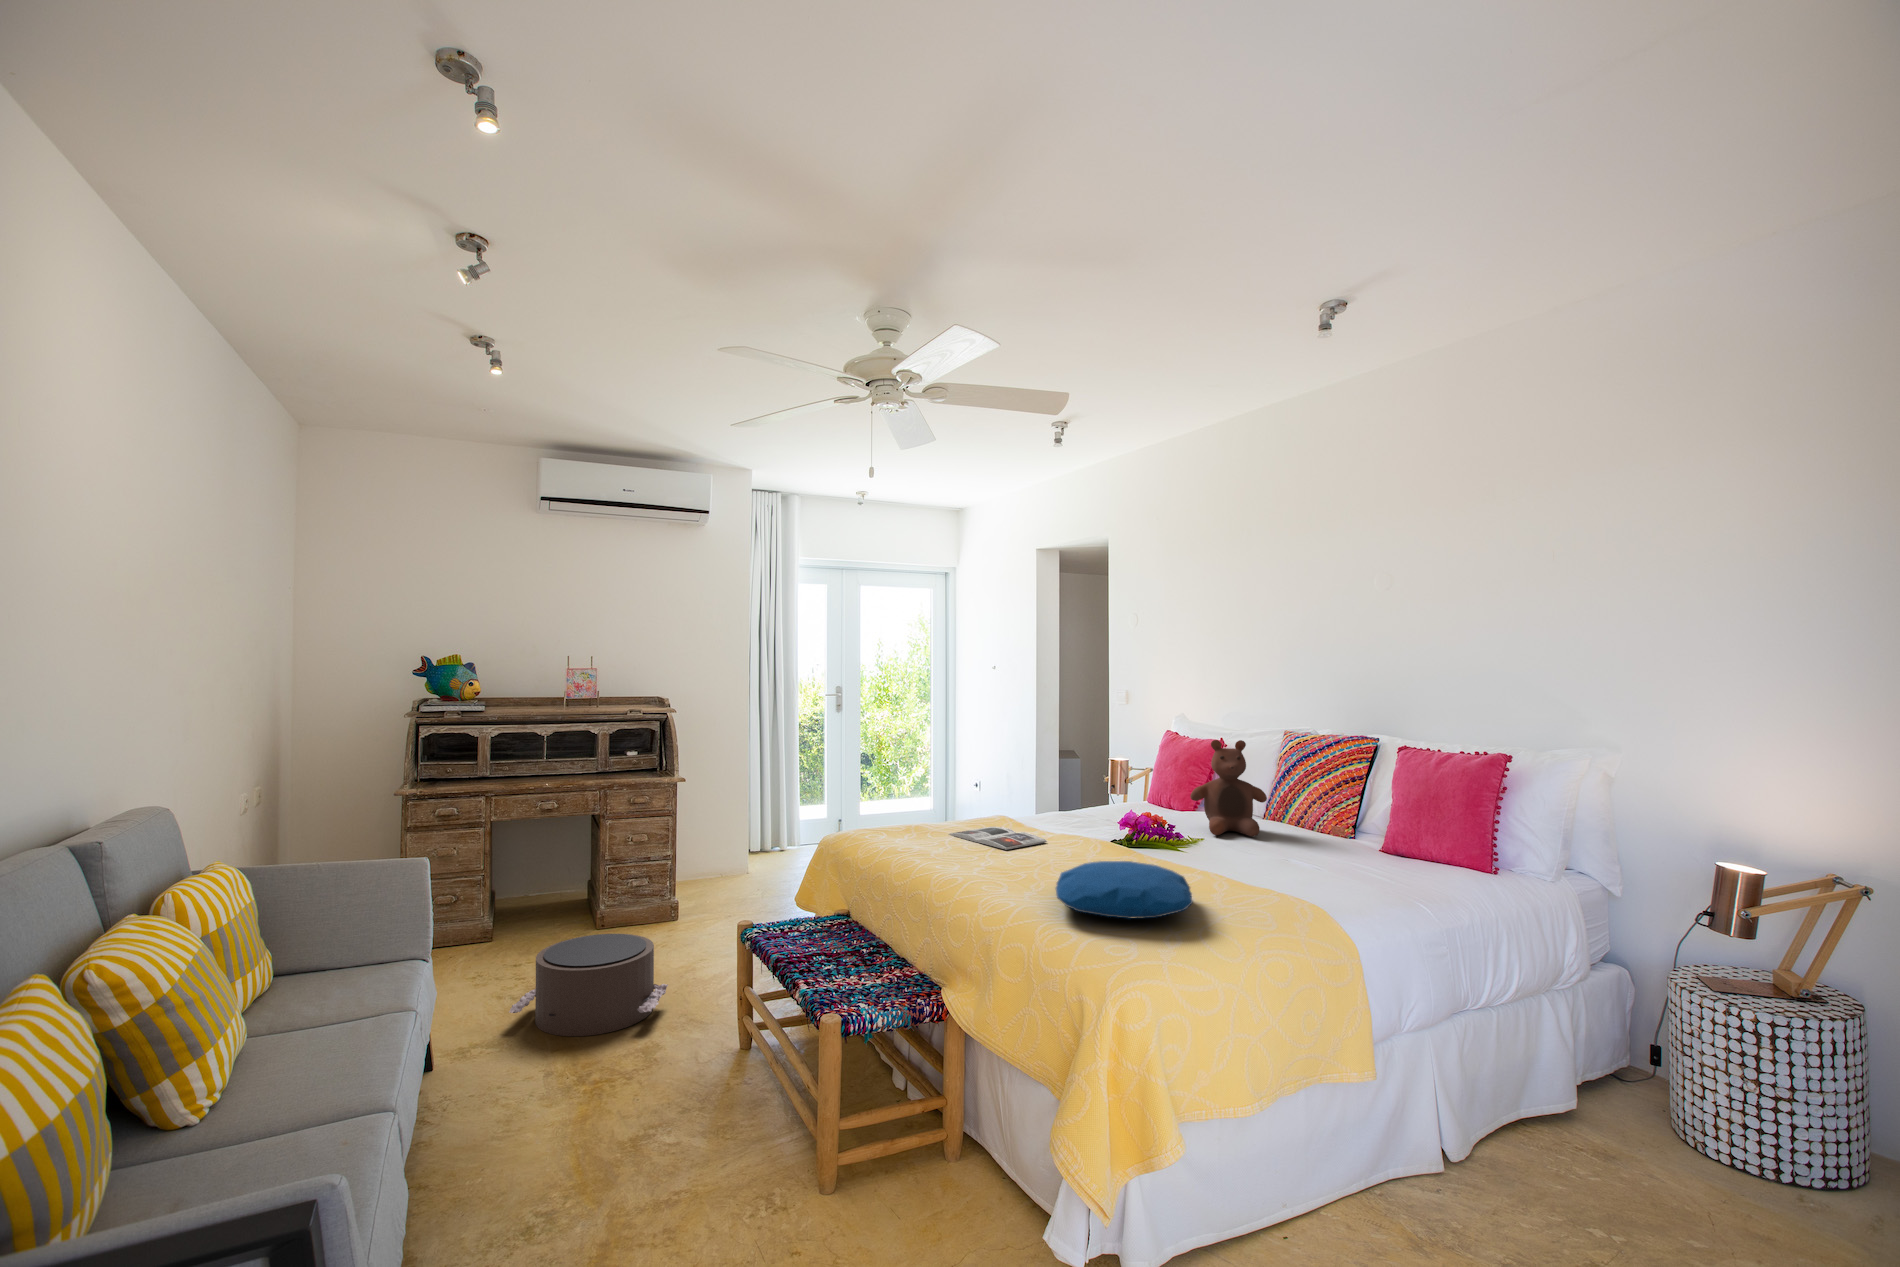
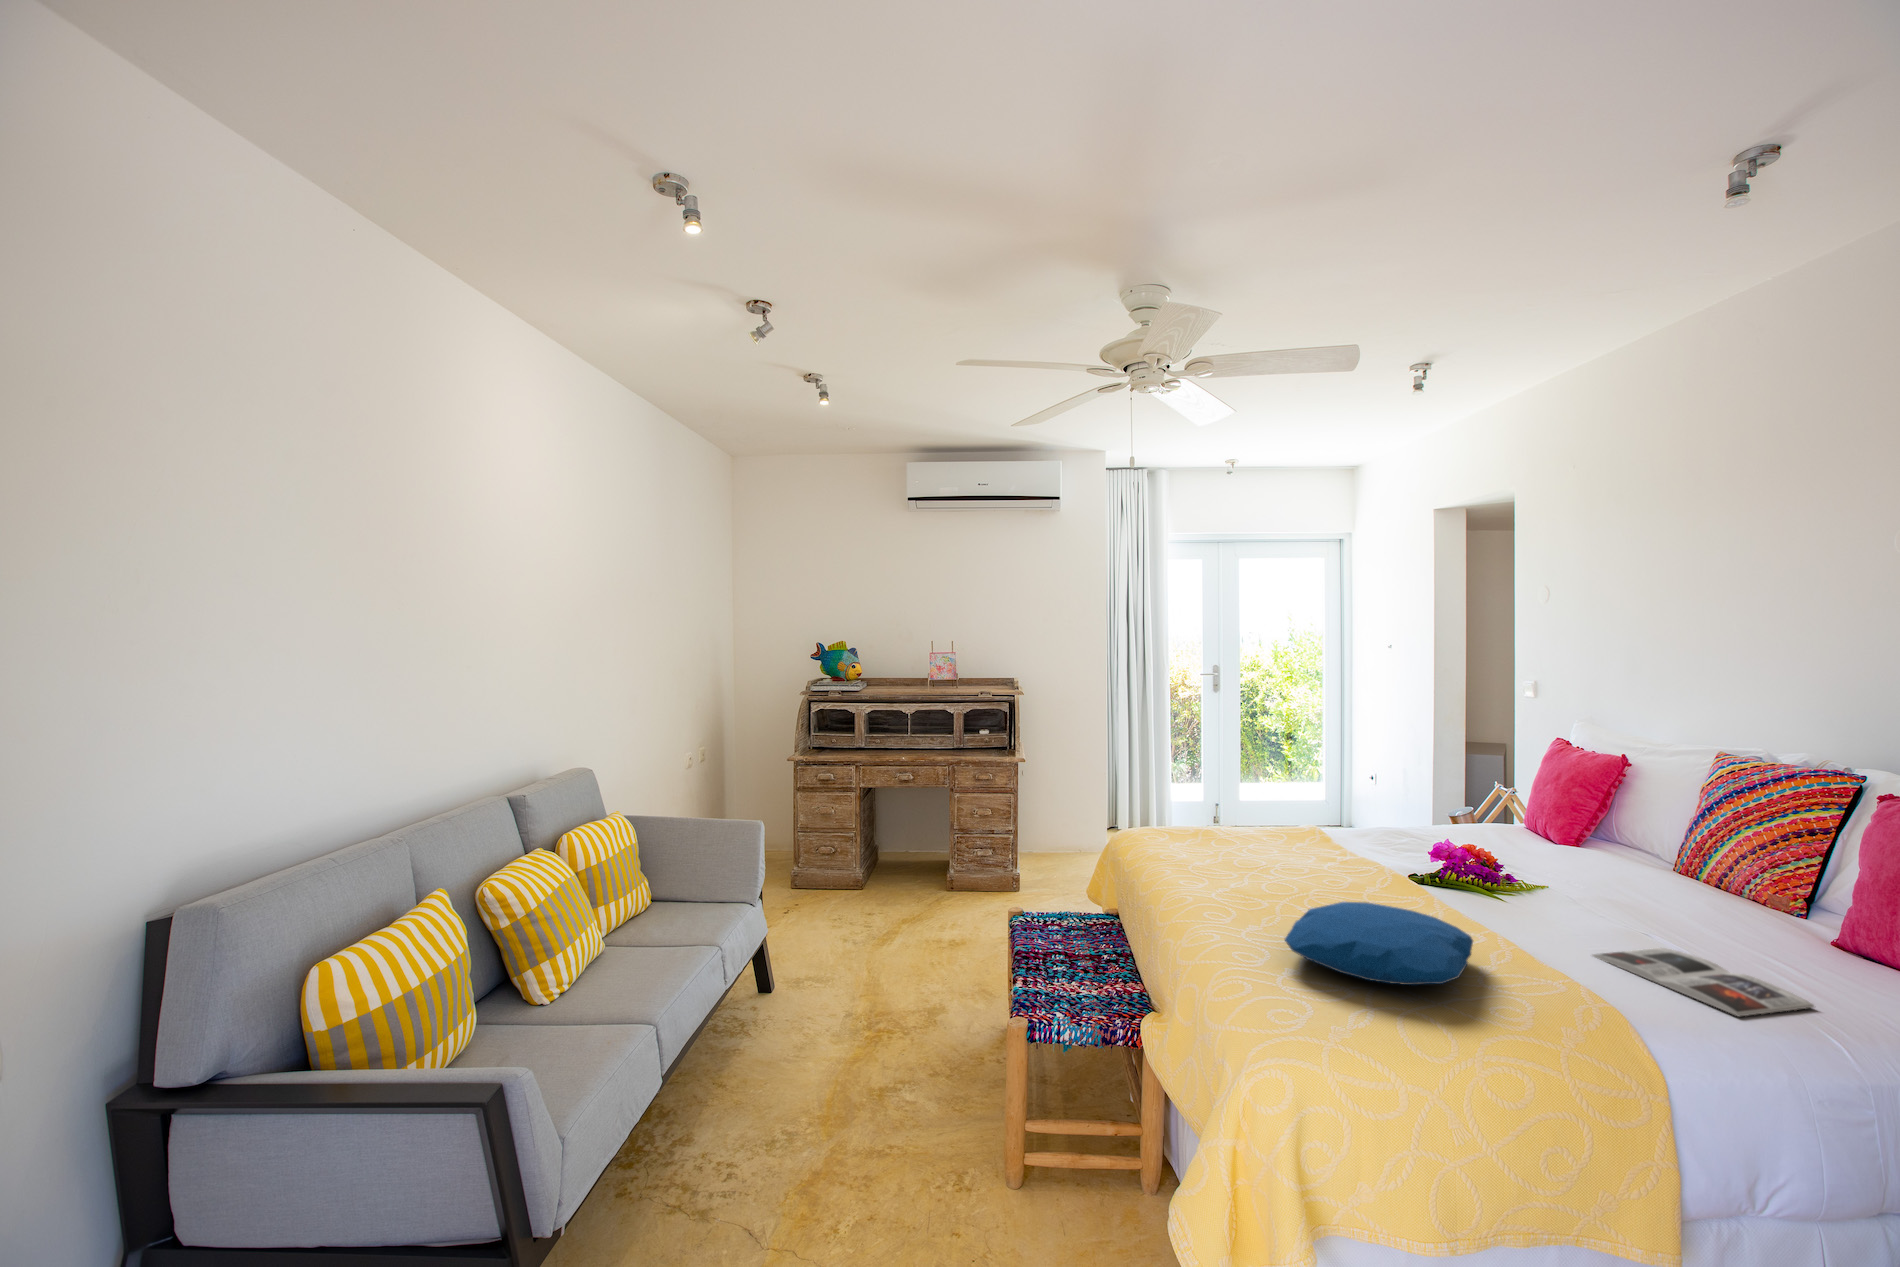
stuffed bear: present [1190,740,1267,836] -> none [1550,762,1668,890]
magazine: present [949,827,1047,850] -> present [1592,948,1814,1016]
pouf: present [509,934,668,1036] -> none [843,893,973,982]

